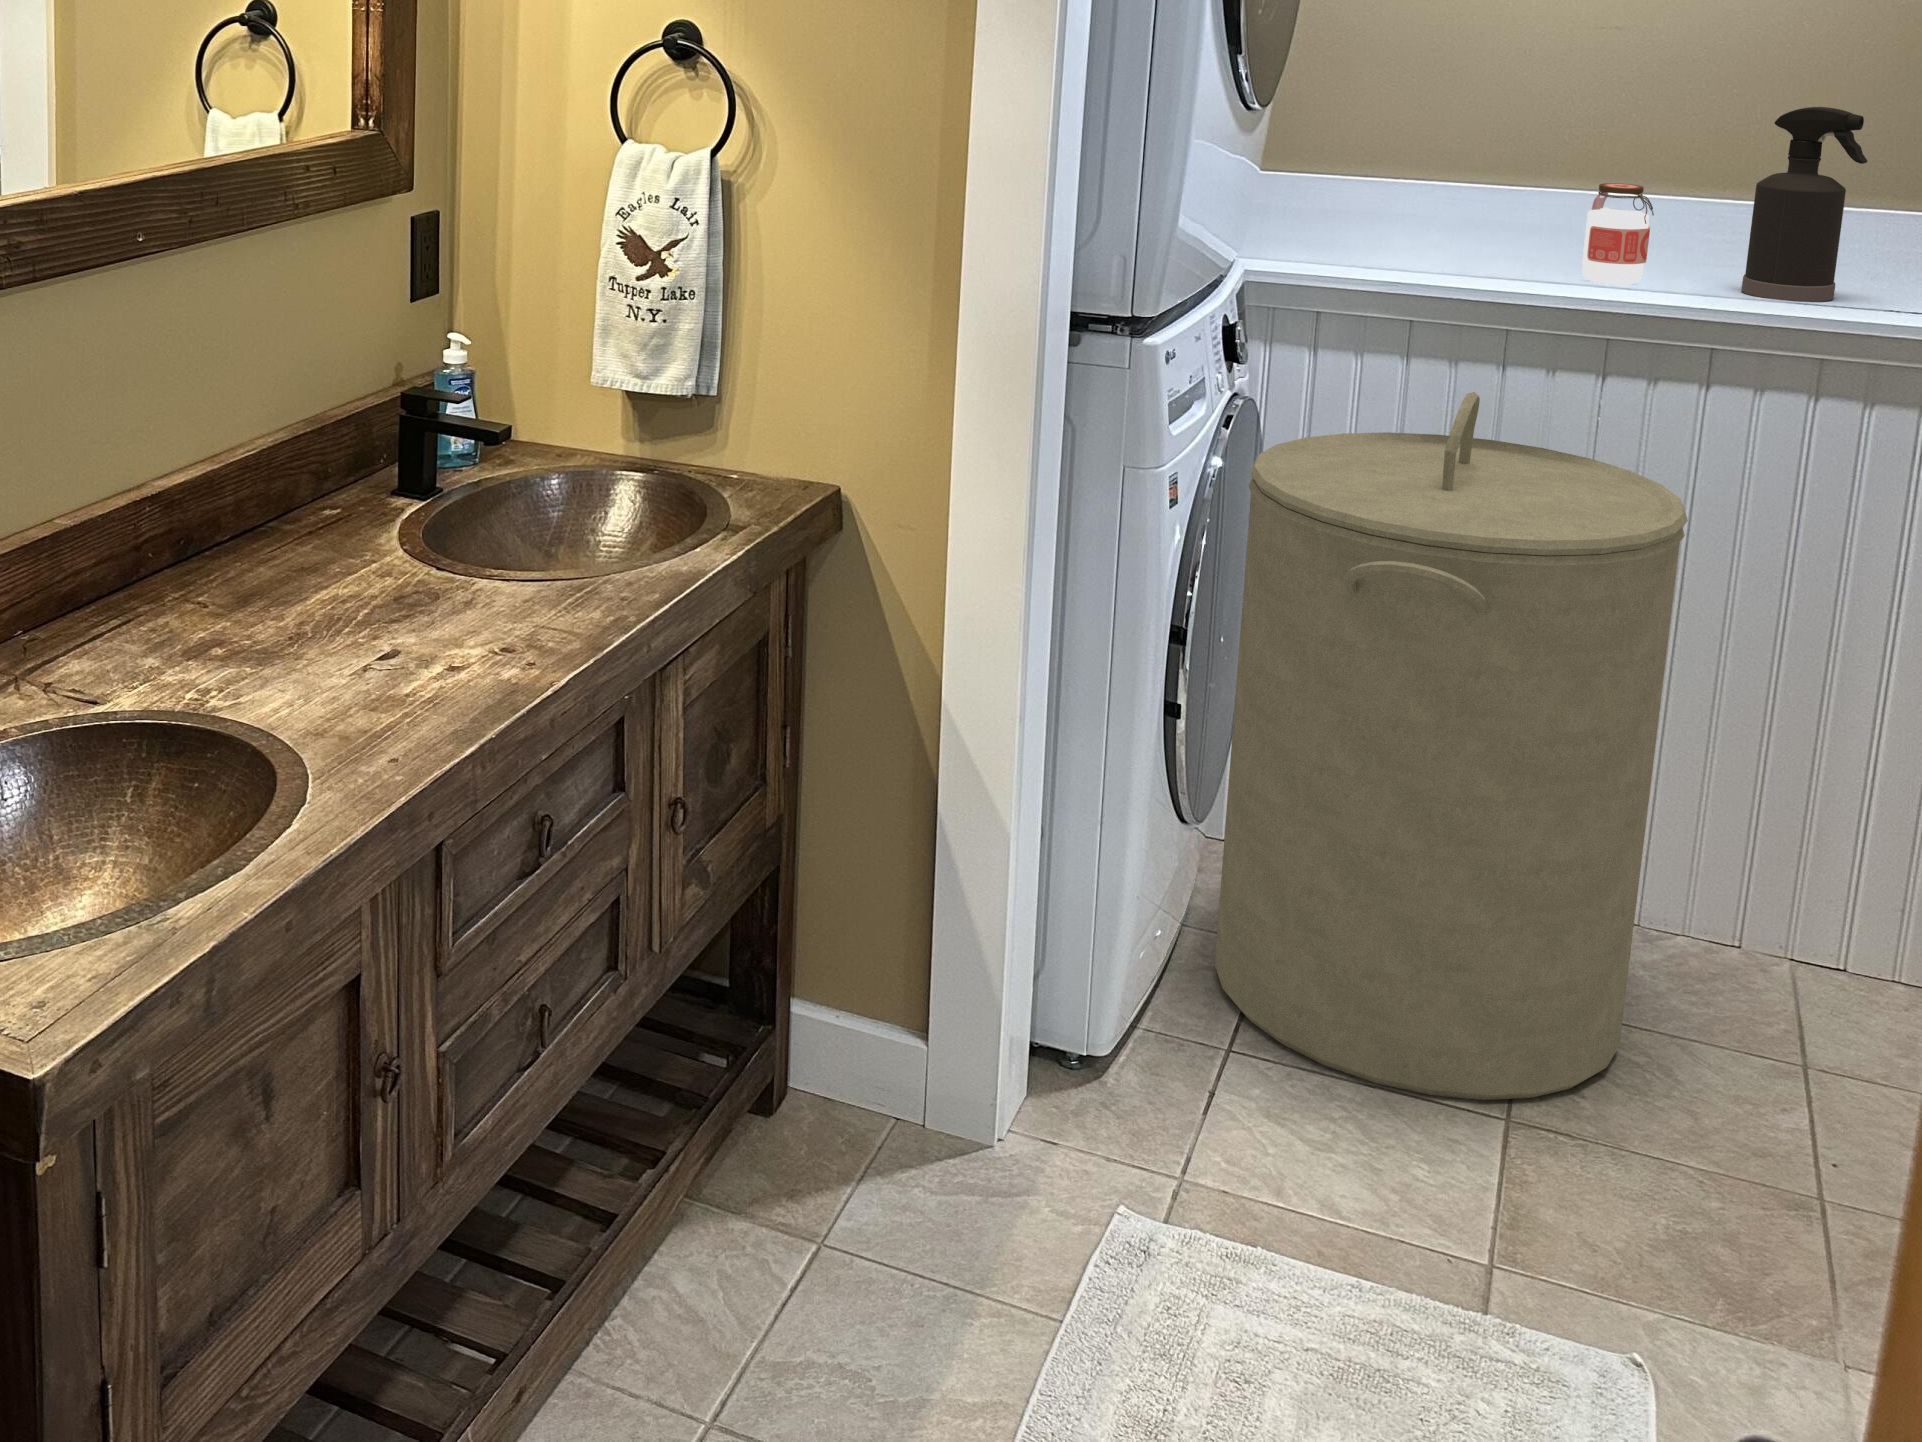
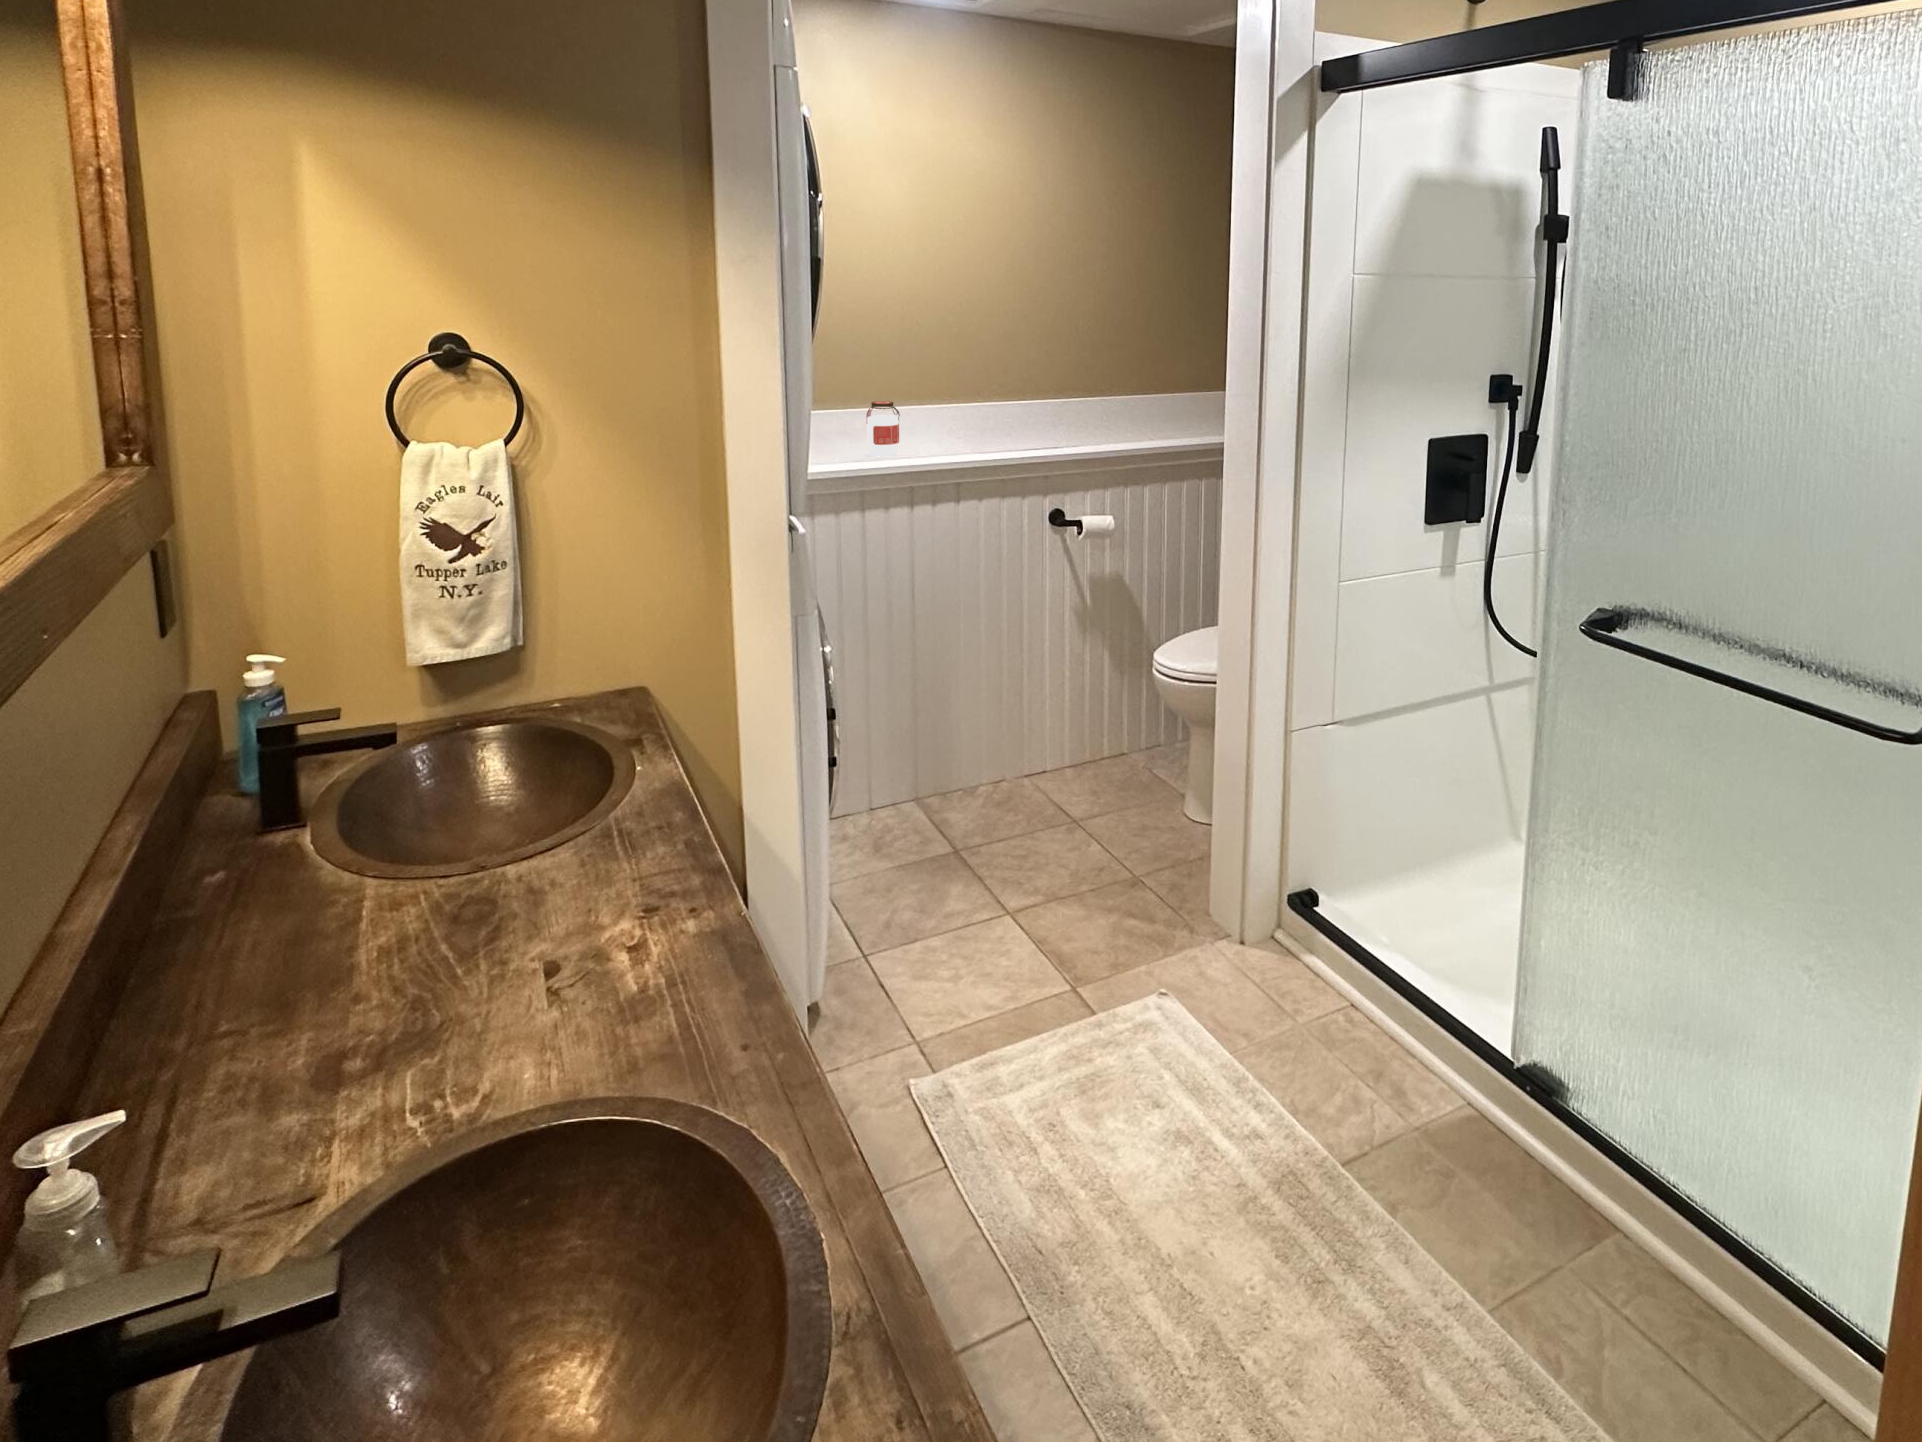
spray bottle: present [1741,107,1867,302] -> none [936,354,984,452]
laundry hamper: present [1215,392,1688,1100] -> none [790,526,1022,935]

